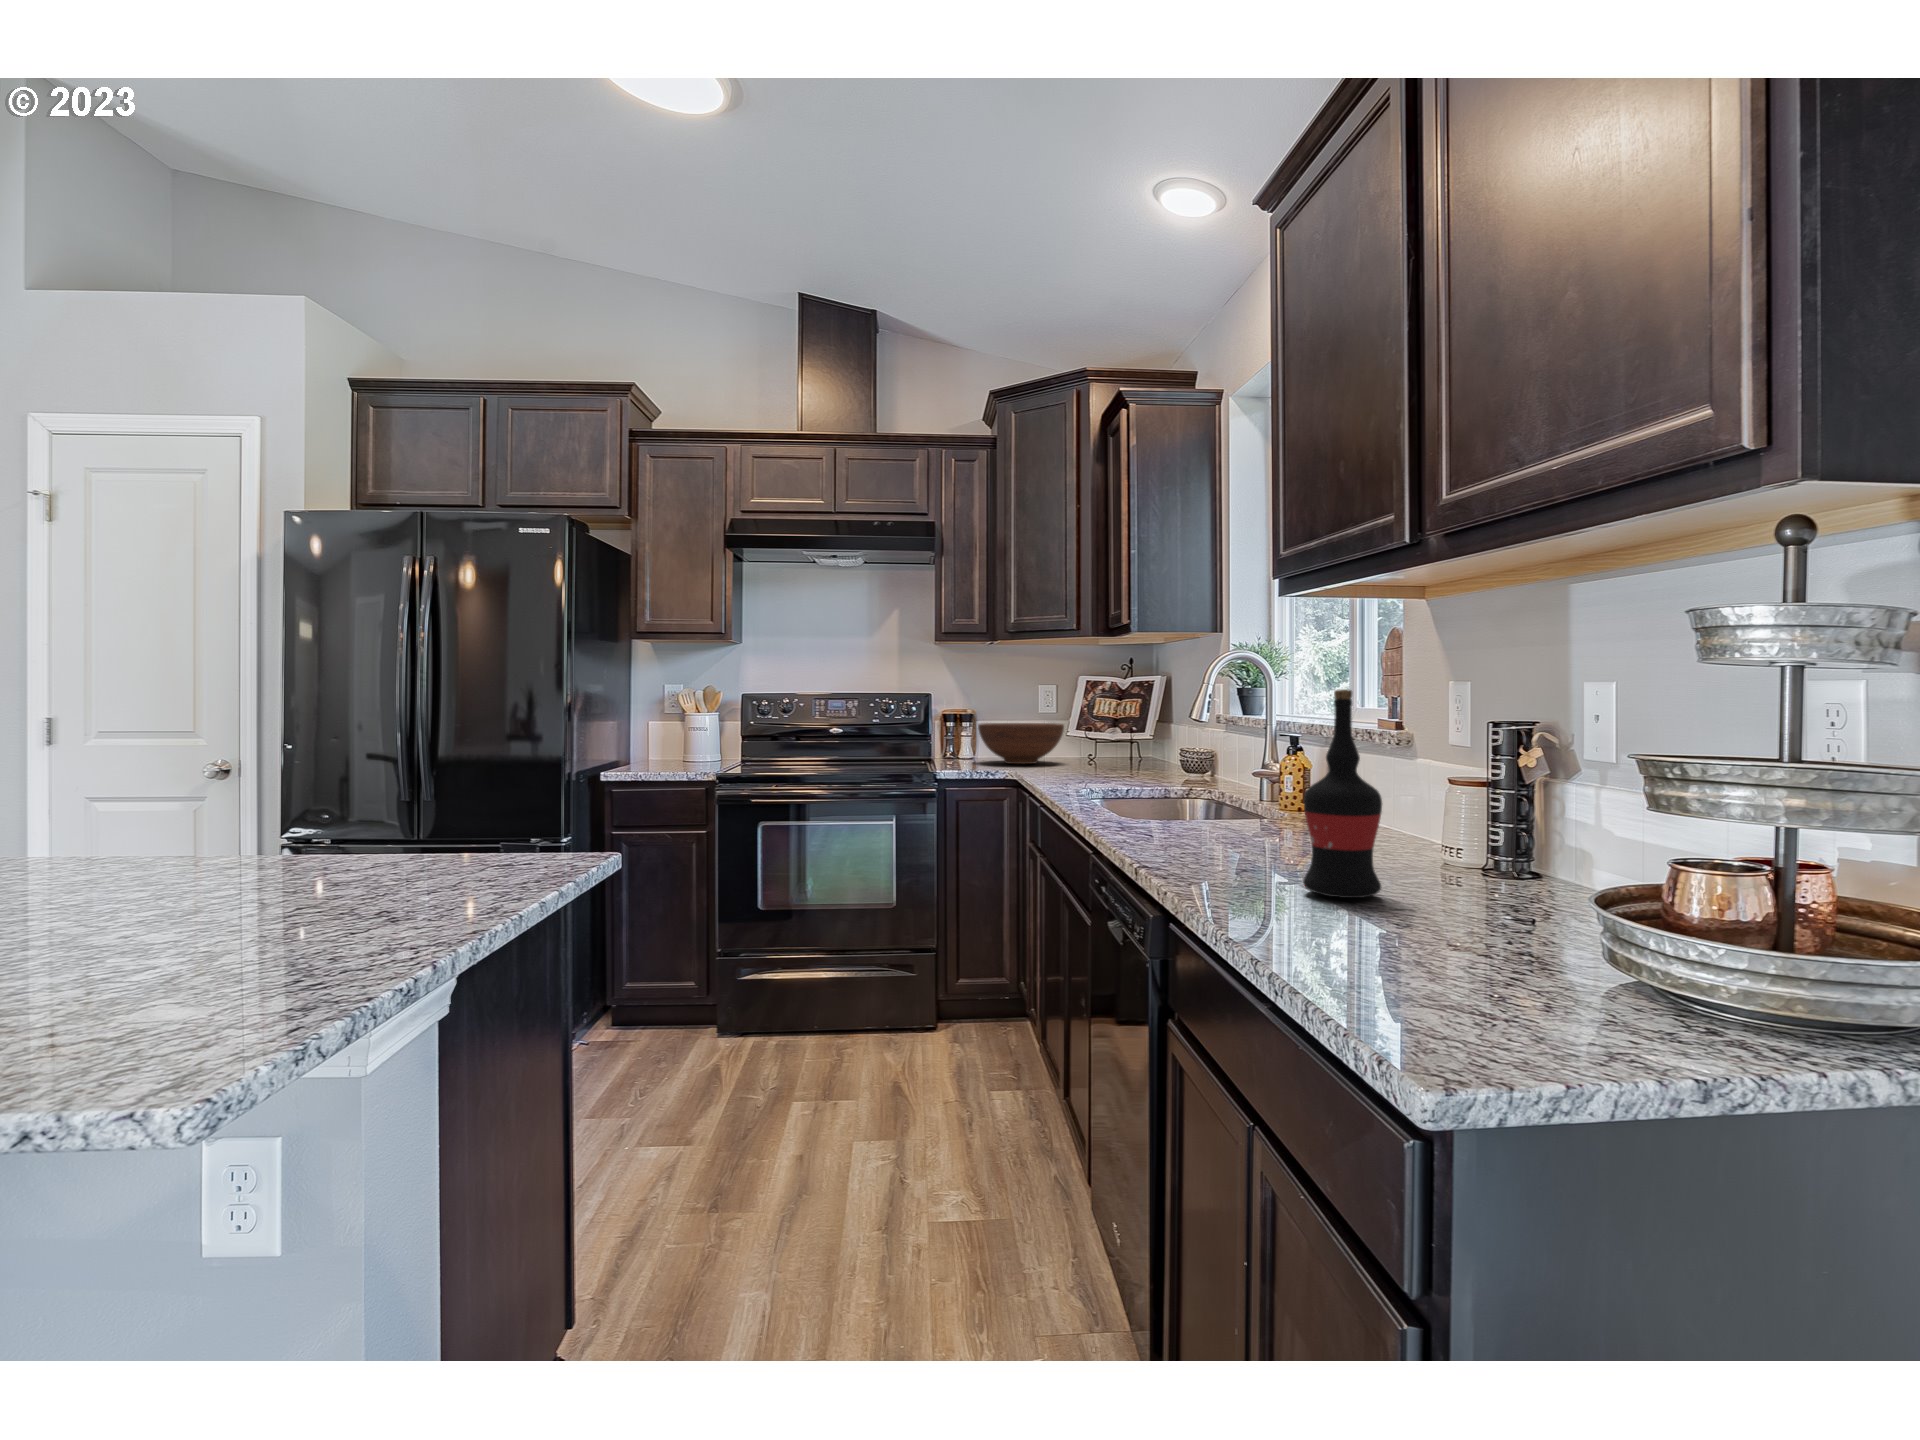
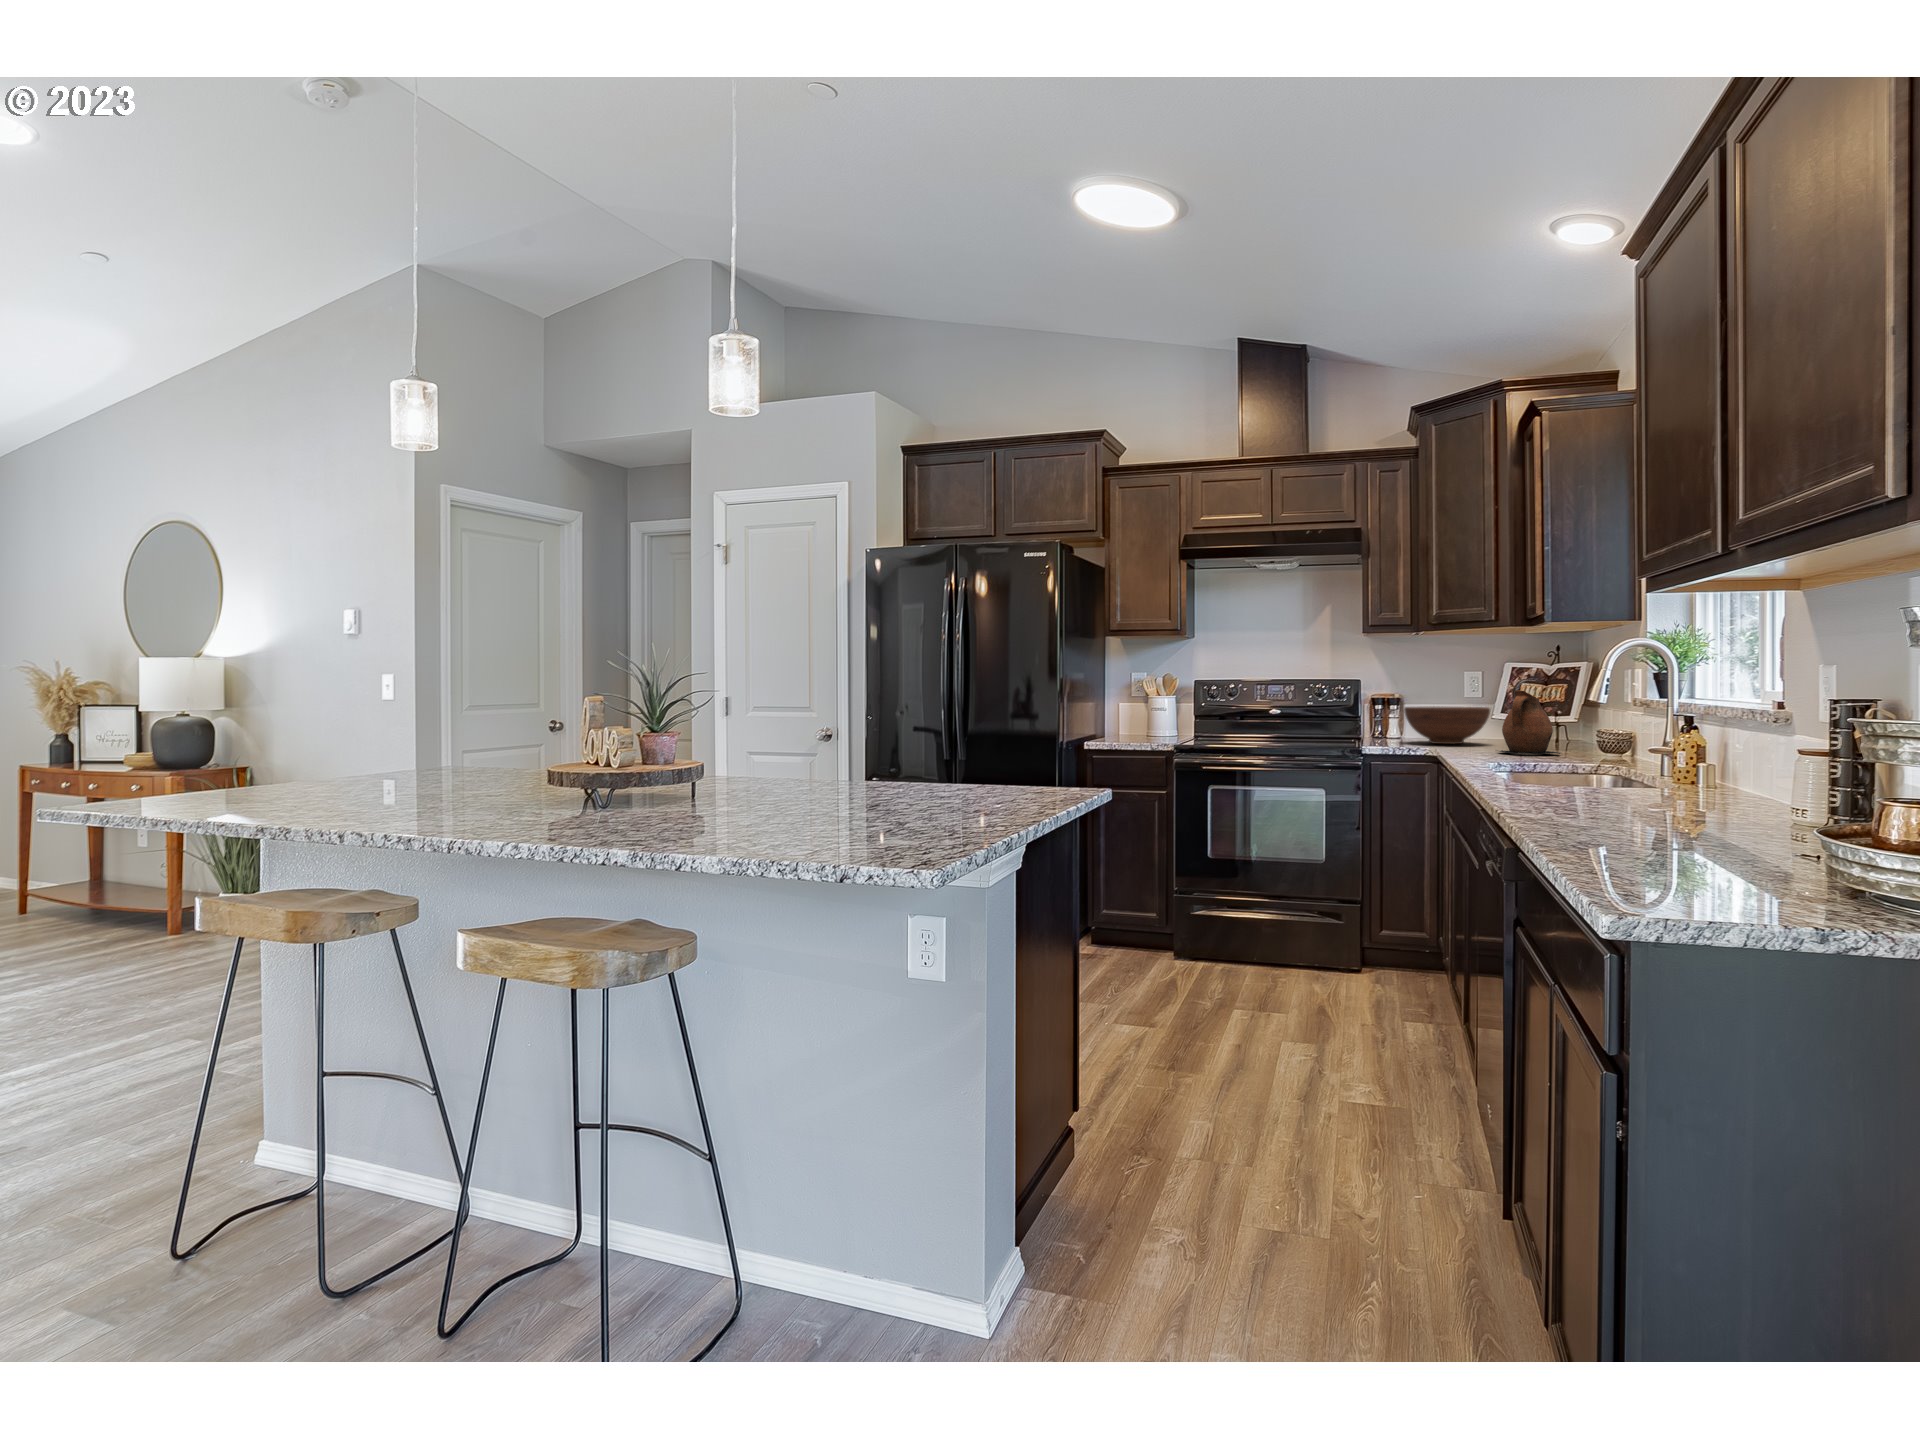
wine bottle: present [1303,689,1382,898] -> none [1625,686,1682,820]
ceramic pitcher: none [1073,705,1140,776] -> present [1500,691,1560,754]

